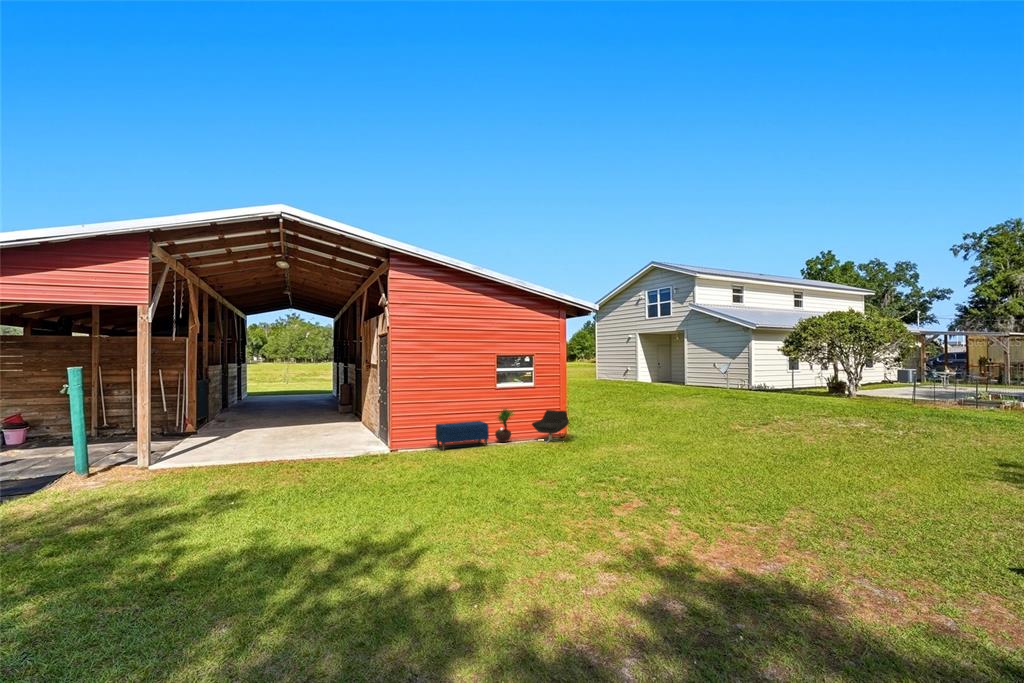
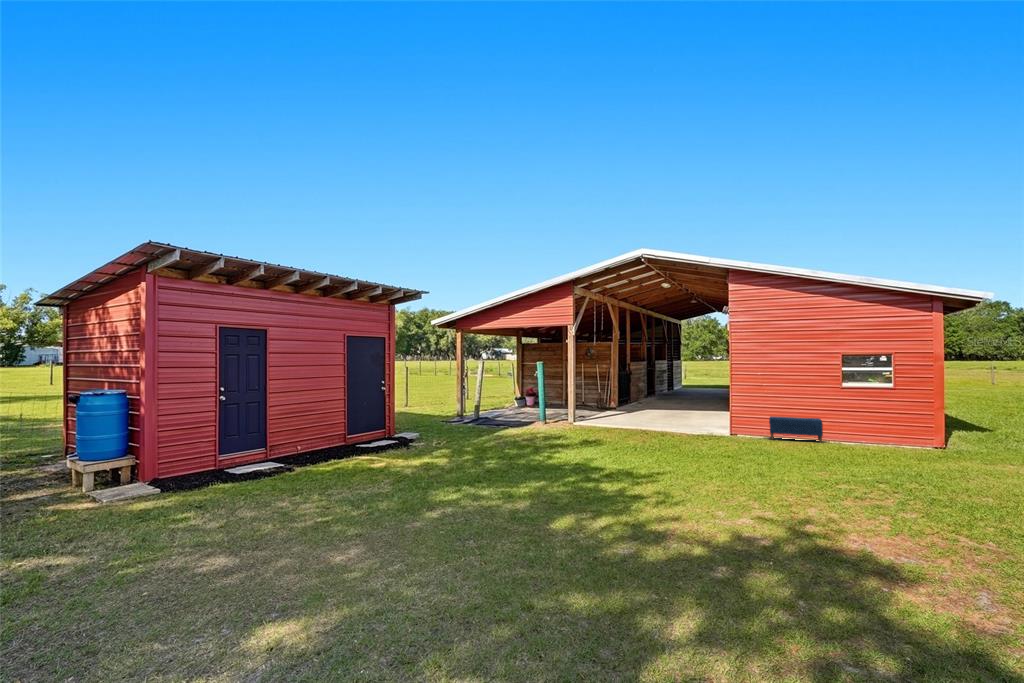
potted tree: present [495,409,513,442] -> none [833,405,860,443]
lounge chair: present [532,410,569,443] -> none [883,416,938,452]

